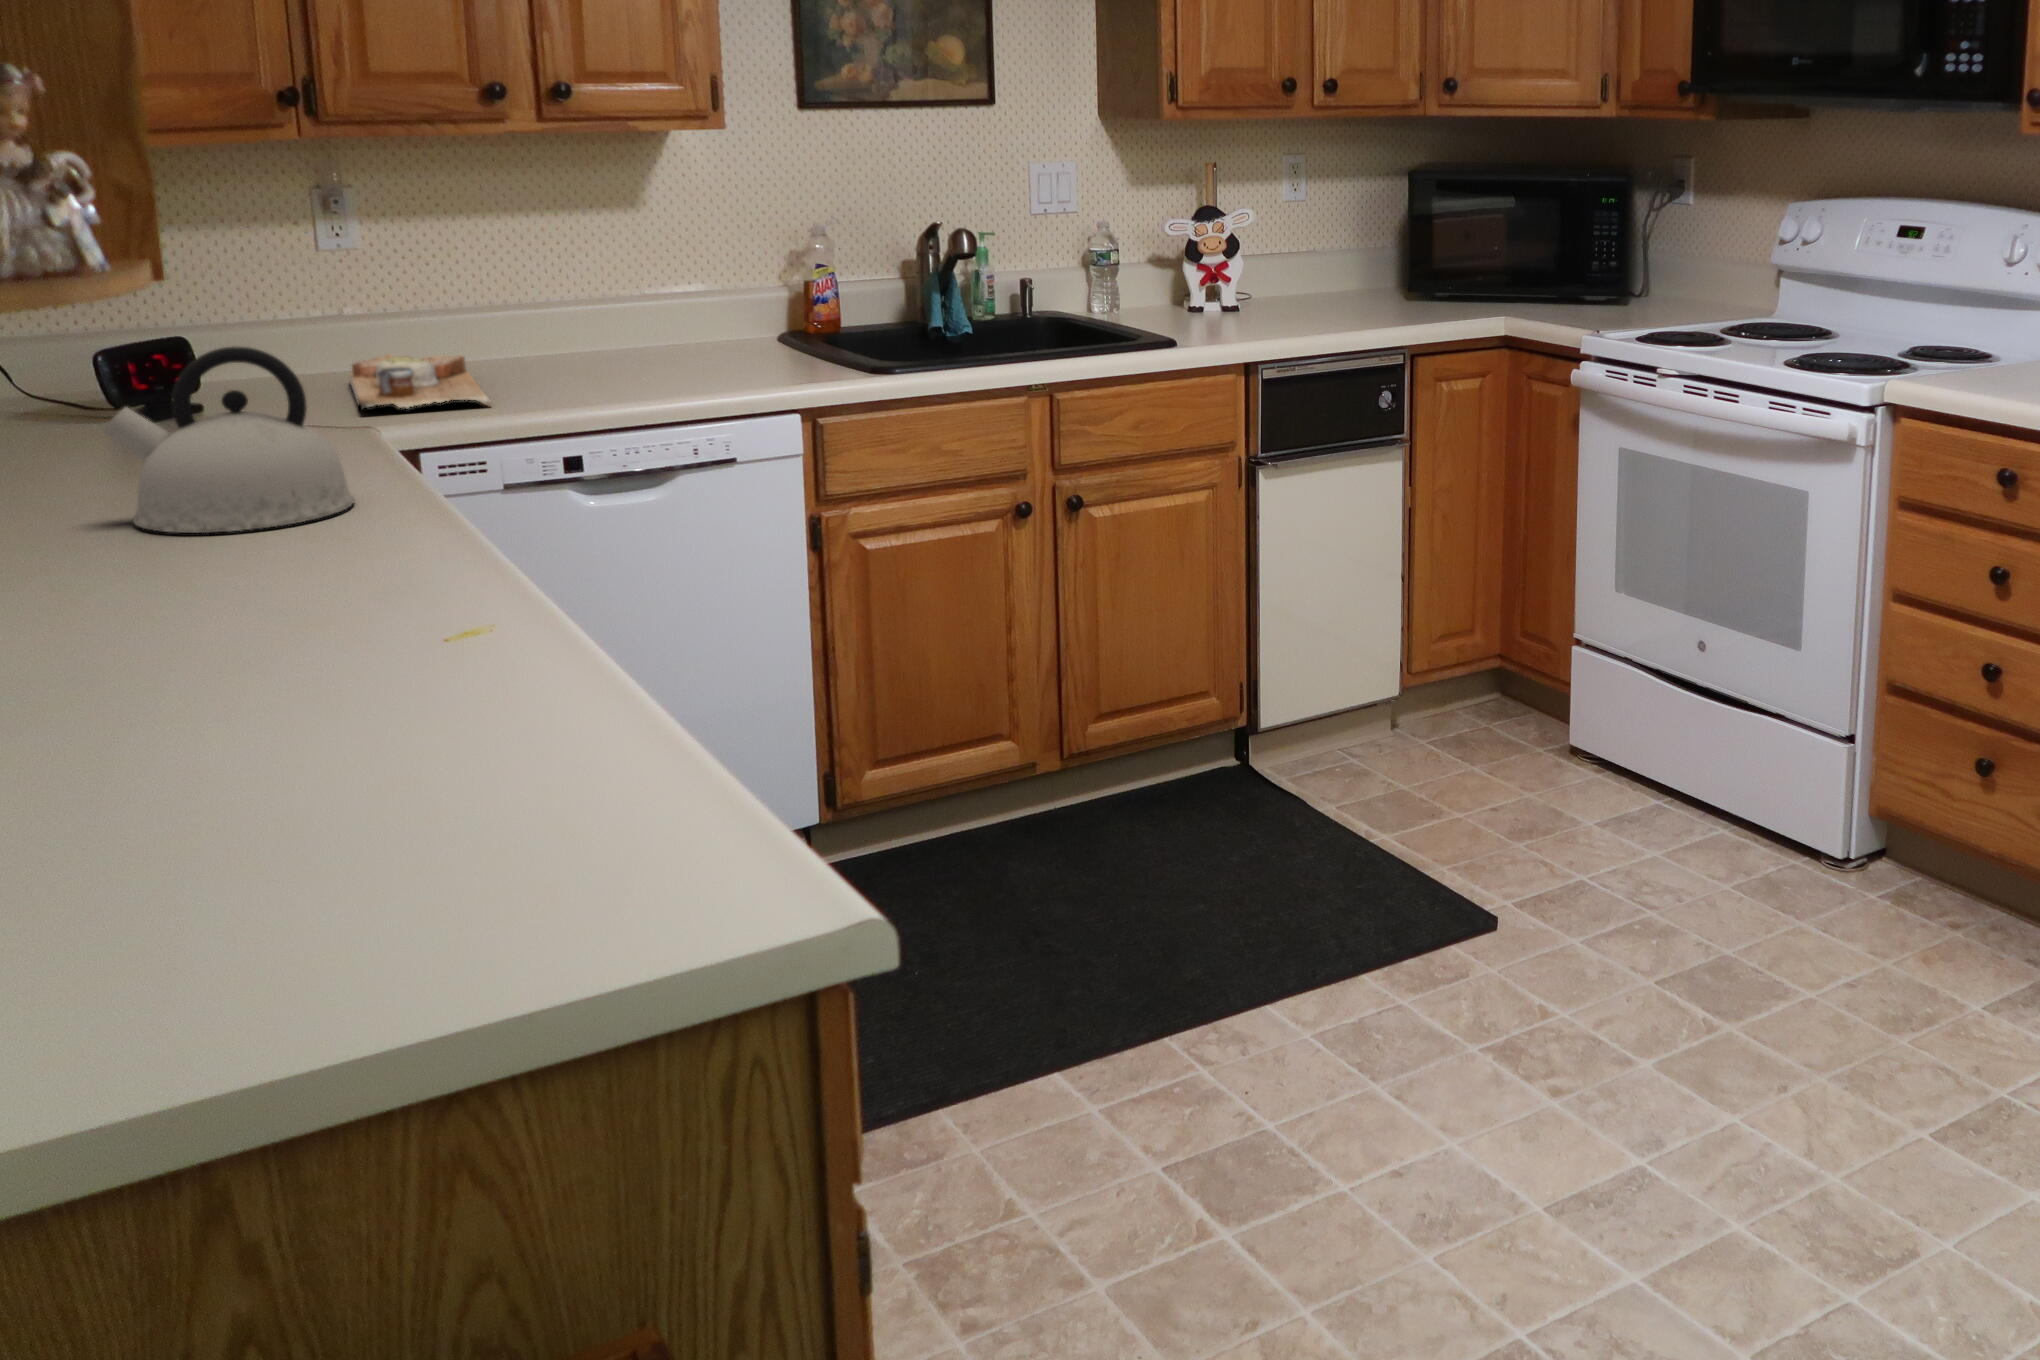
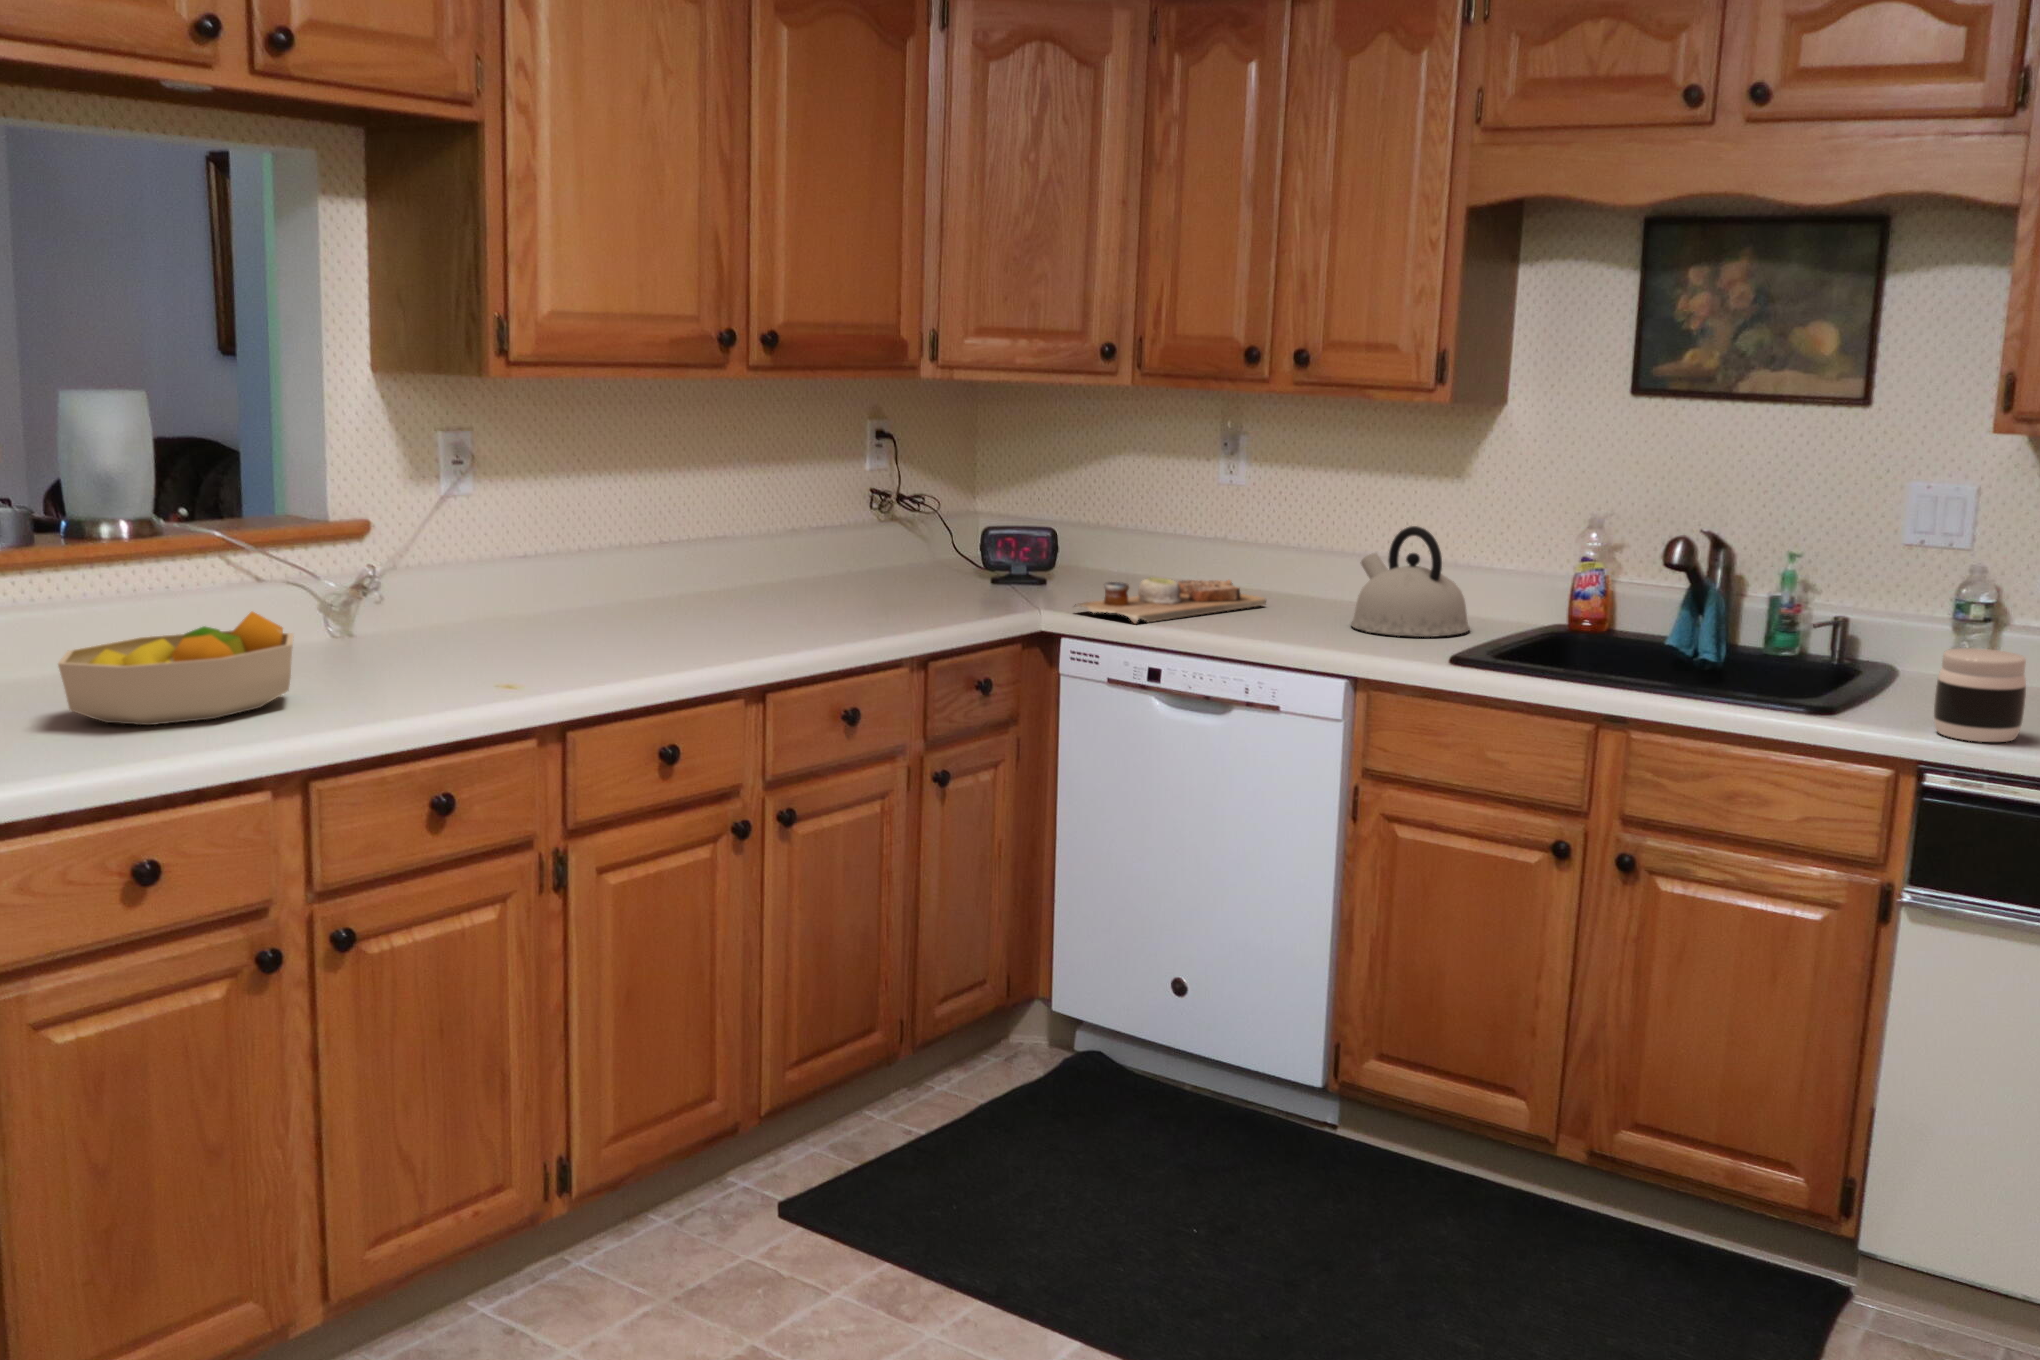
jar: none [1229,270,1285,333] -> present [1934,648,2026,742]
kettle: present [103,347,354,533] -> present [1351,526,1470,637]
fruit bowl: none [138,557,531,817] -> present [58,612,293,725]

